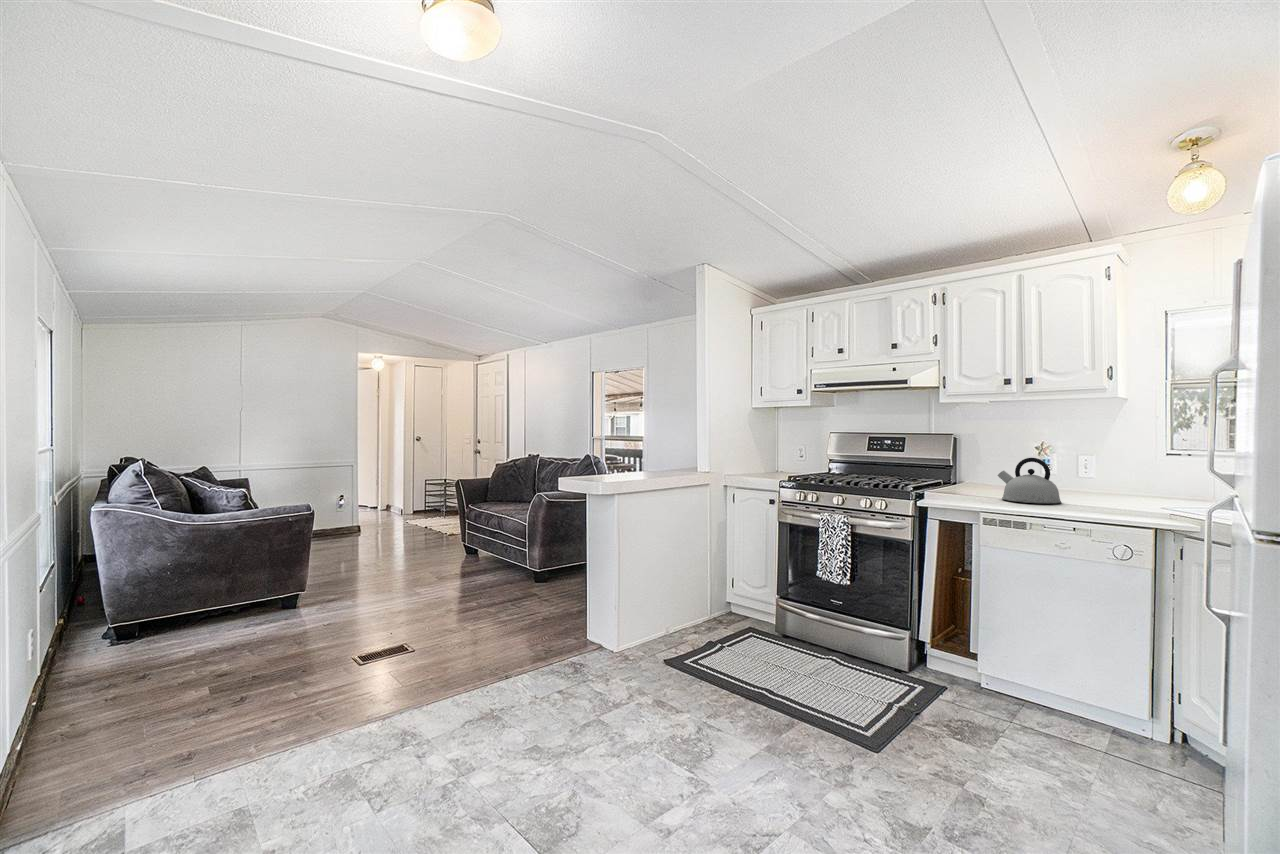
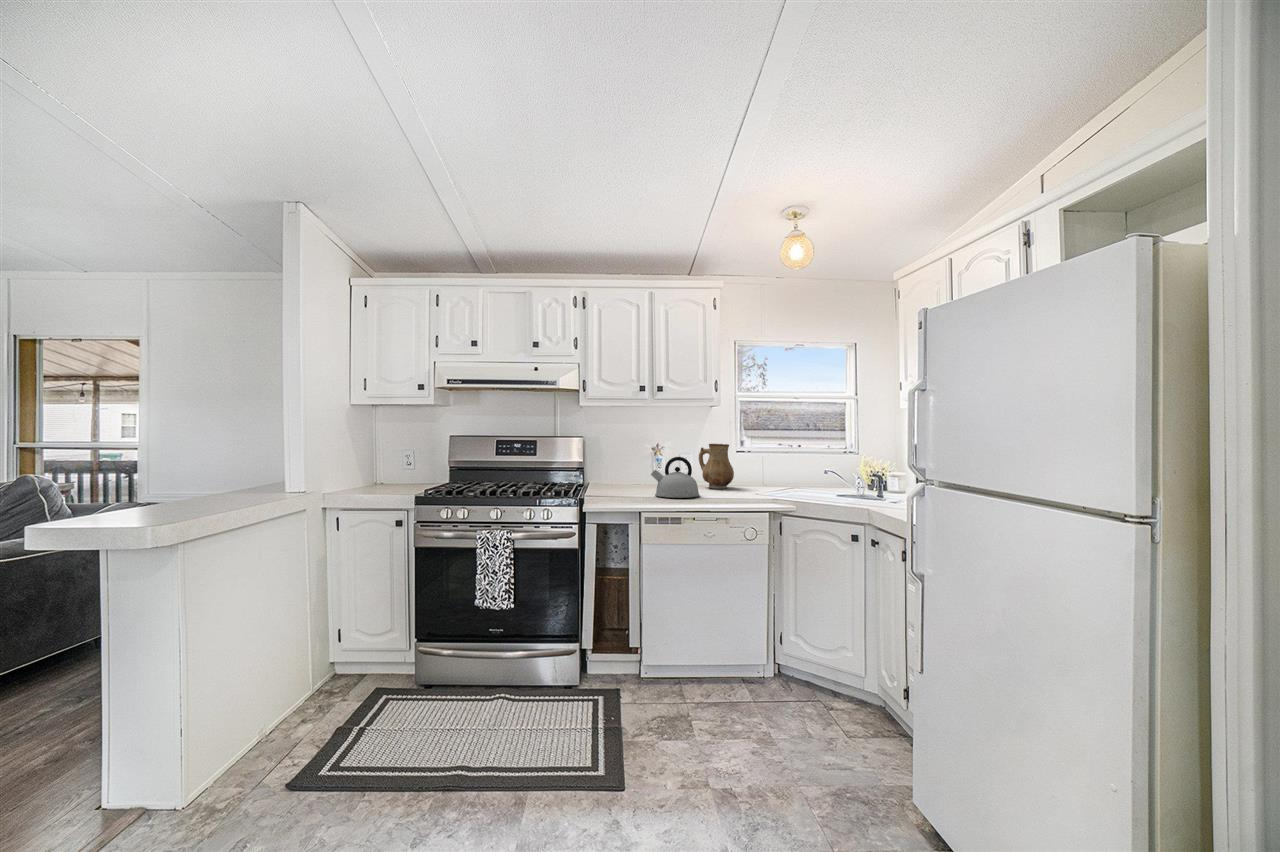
ceramic pitcher: none [1090,445,1142,500] -> present [699,444,734,489]

